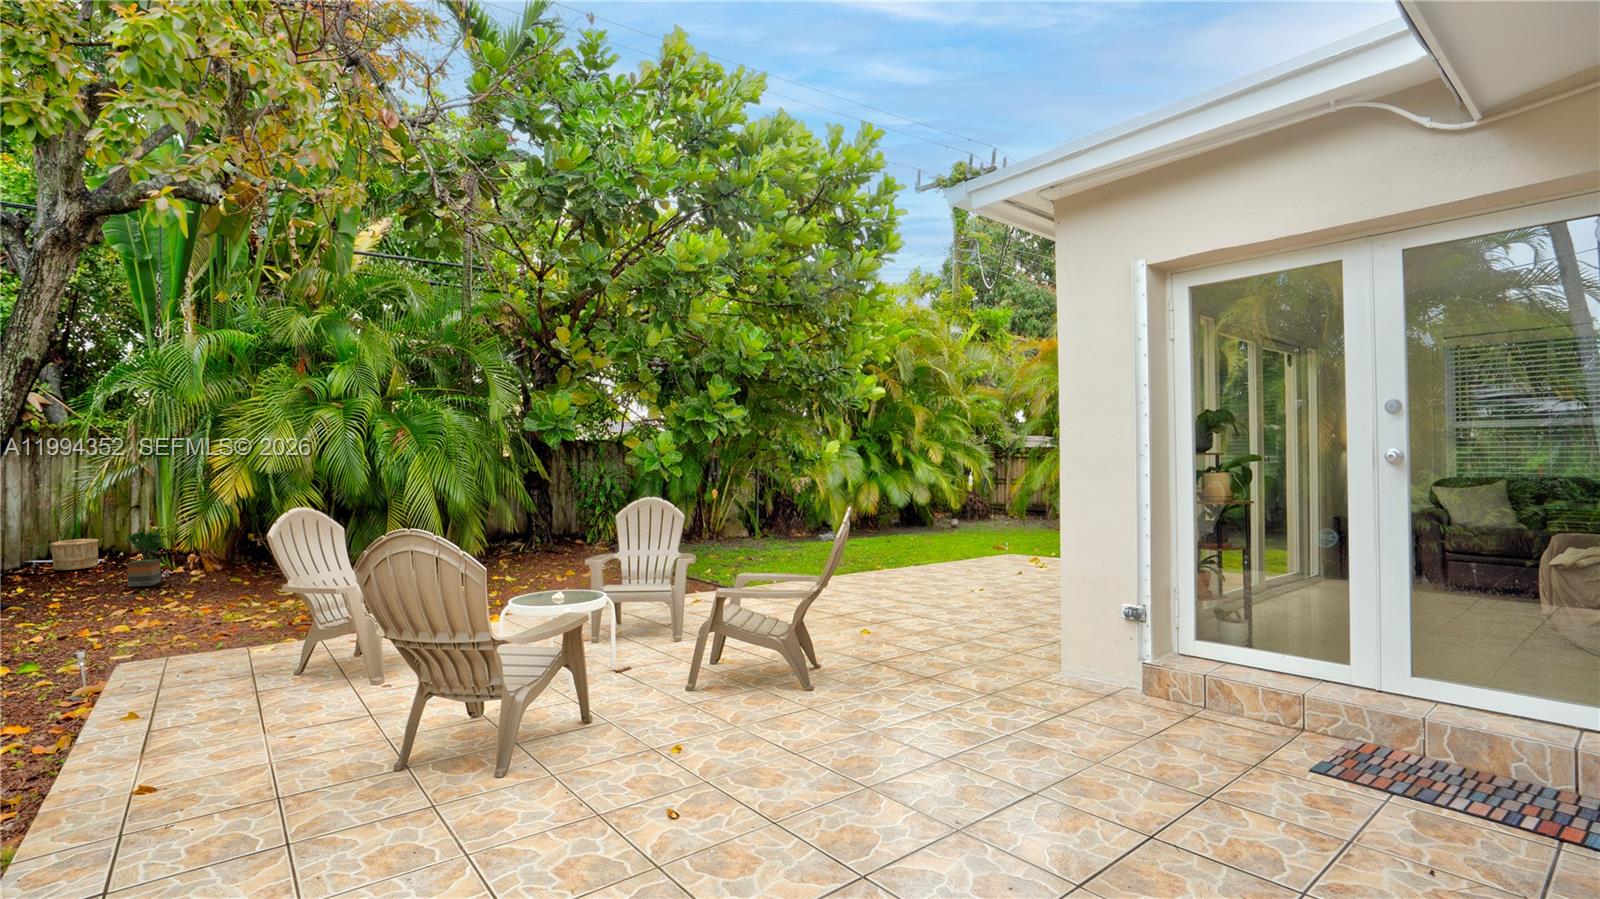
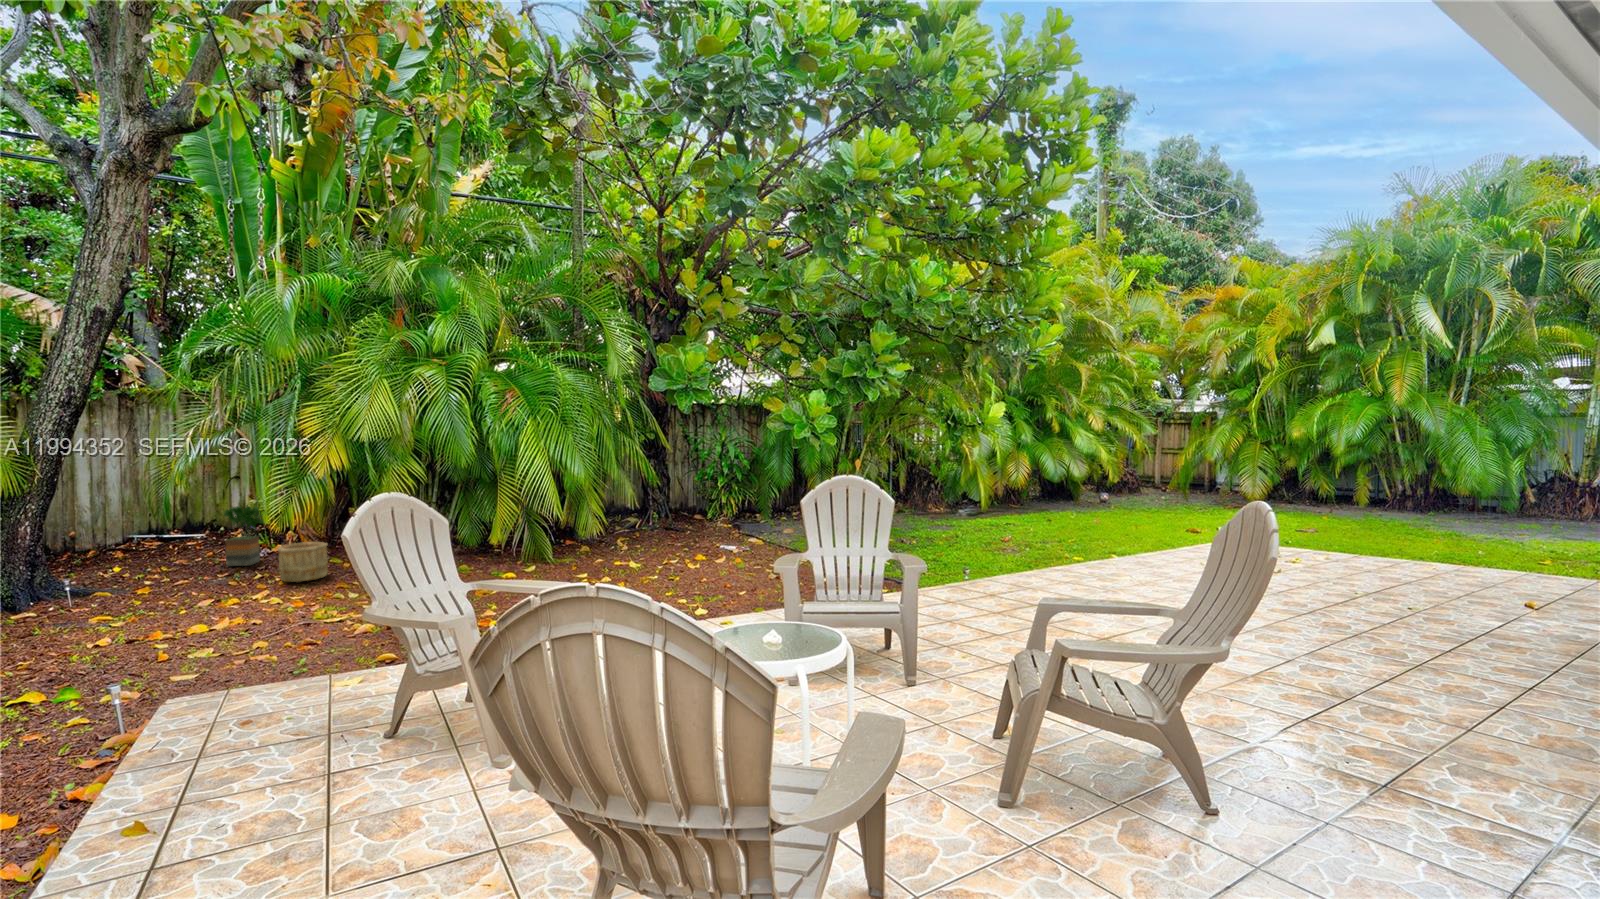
wooden bucket: present [51,539,99,570] -> present [277,542,328,582]

